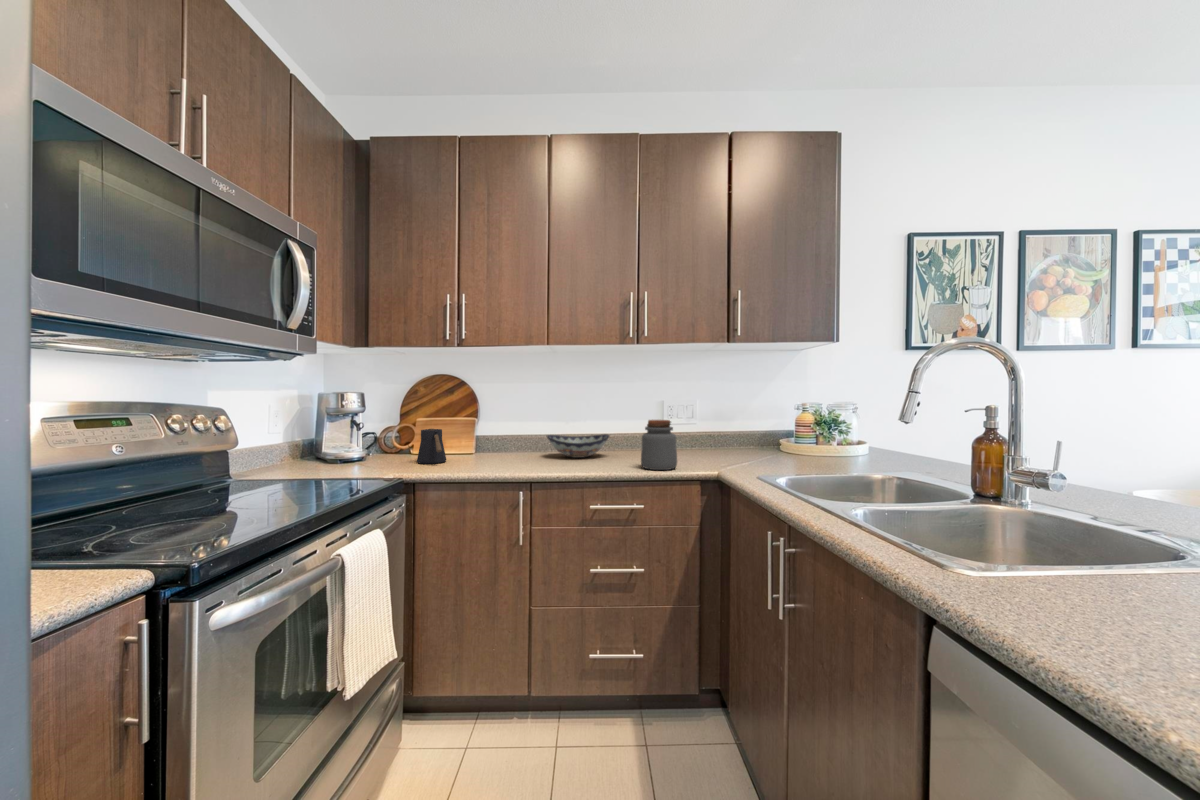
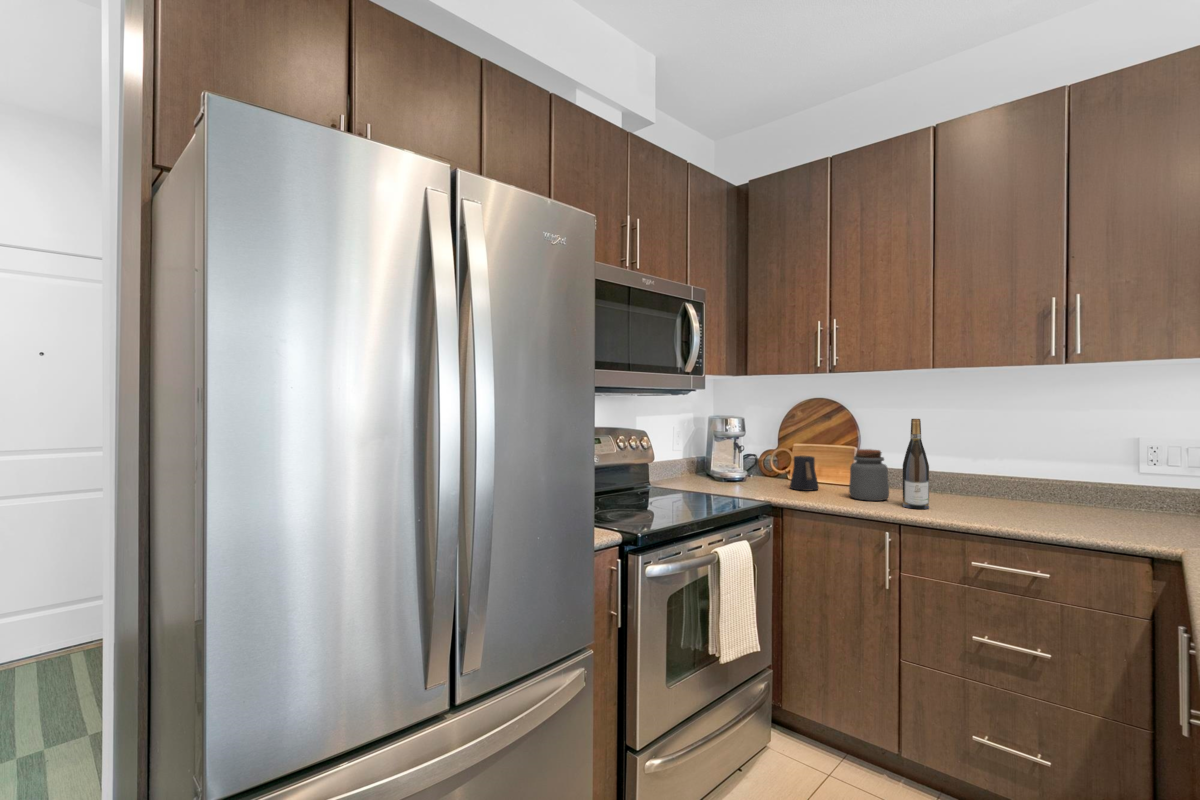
wine bottle: none [529,387,550,469] -> present [903,419,929,509]
jar: present [641,420,677,470] -> present [849,449,889,501]
decorative bowl: present [547,434,609,458] -> none [936,471,1028,502]

